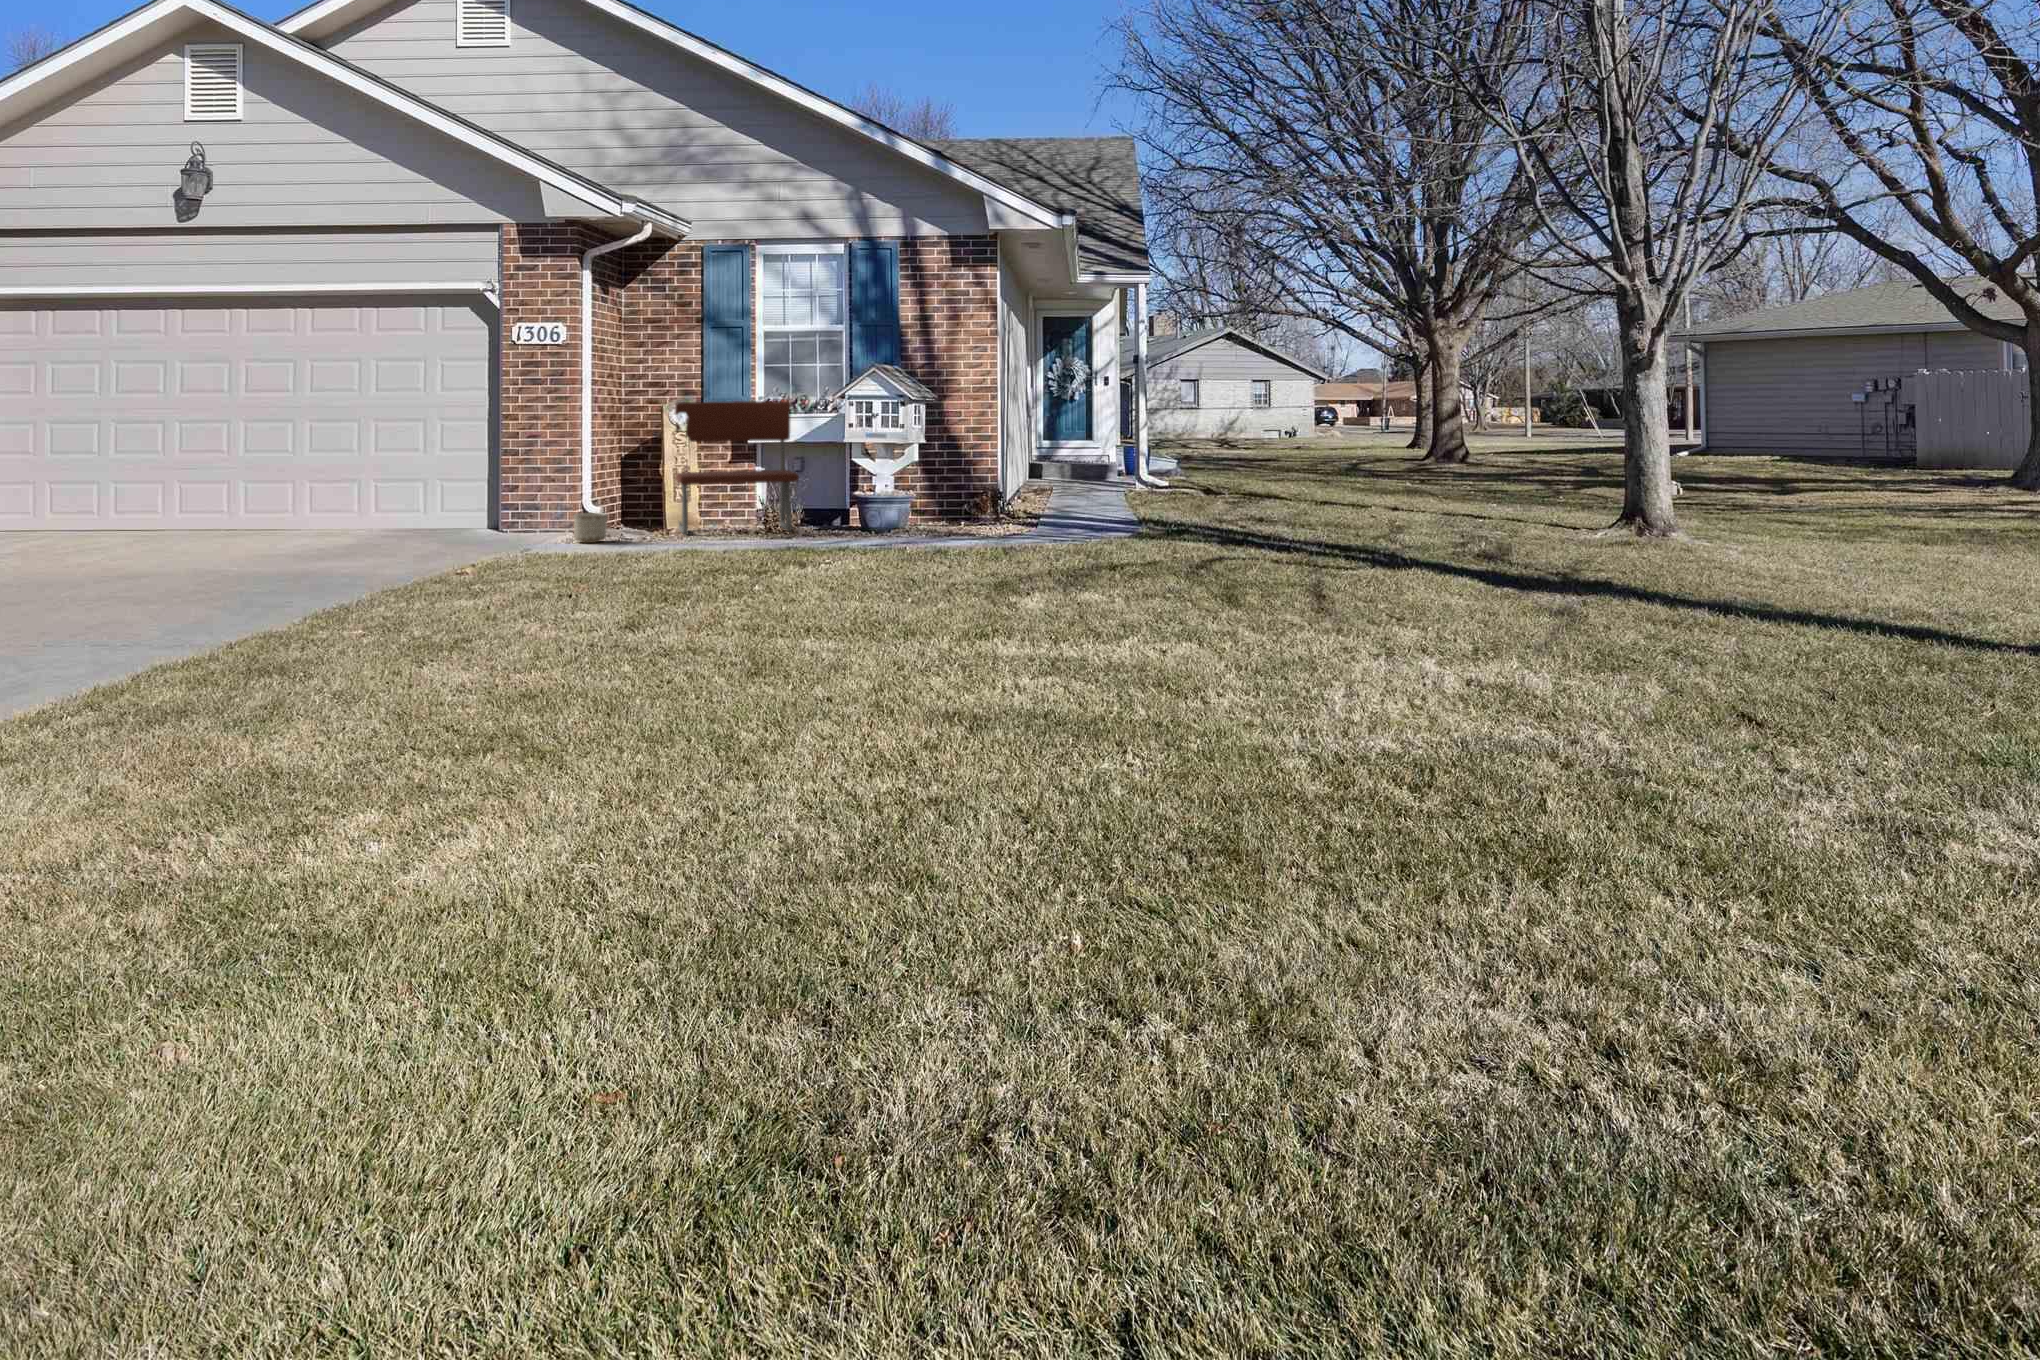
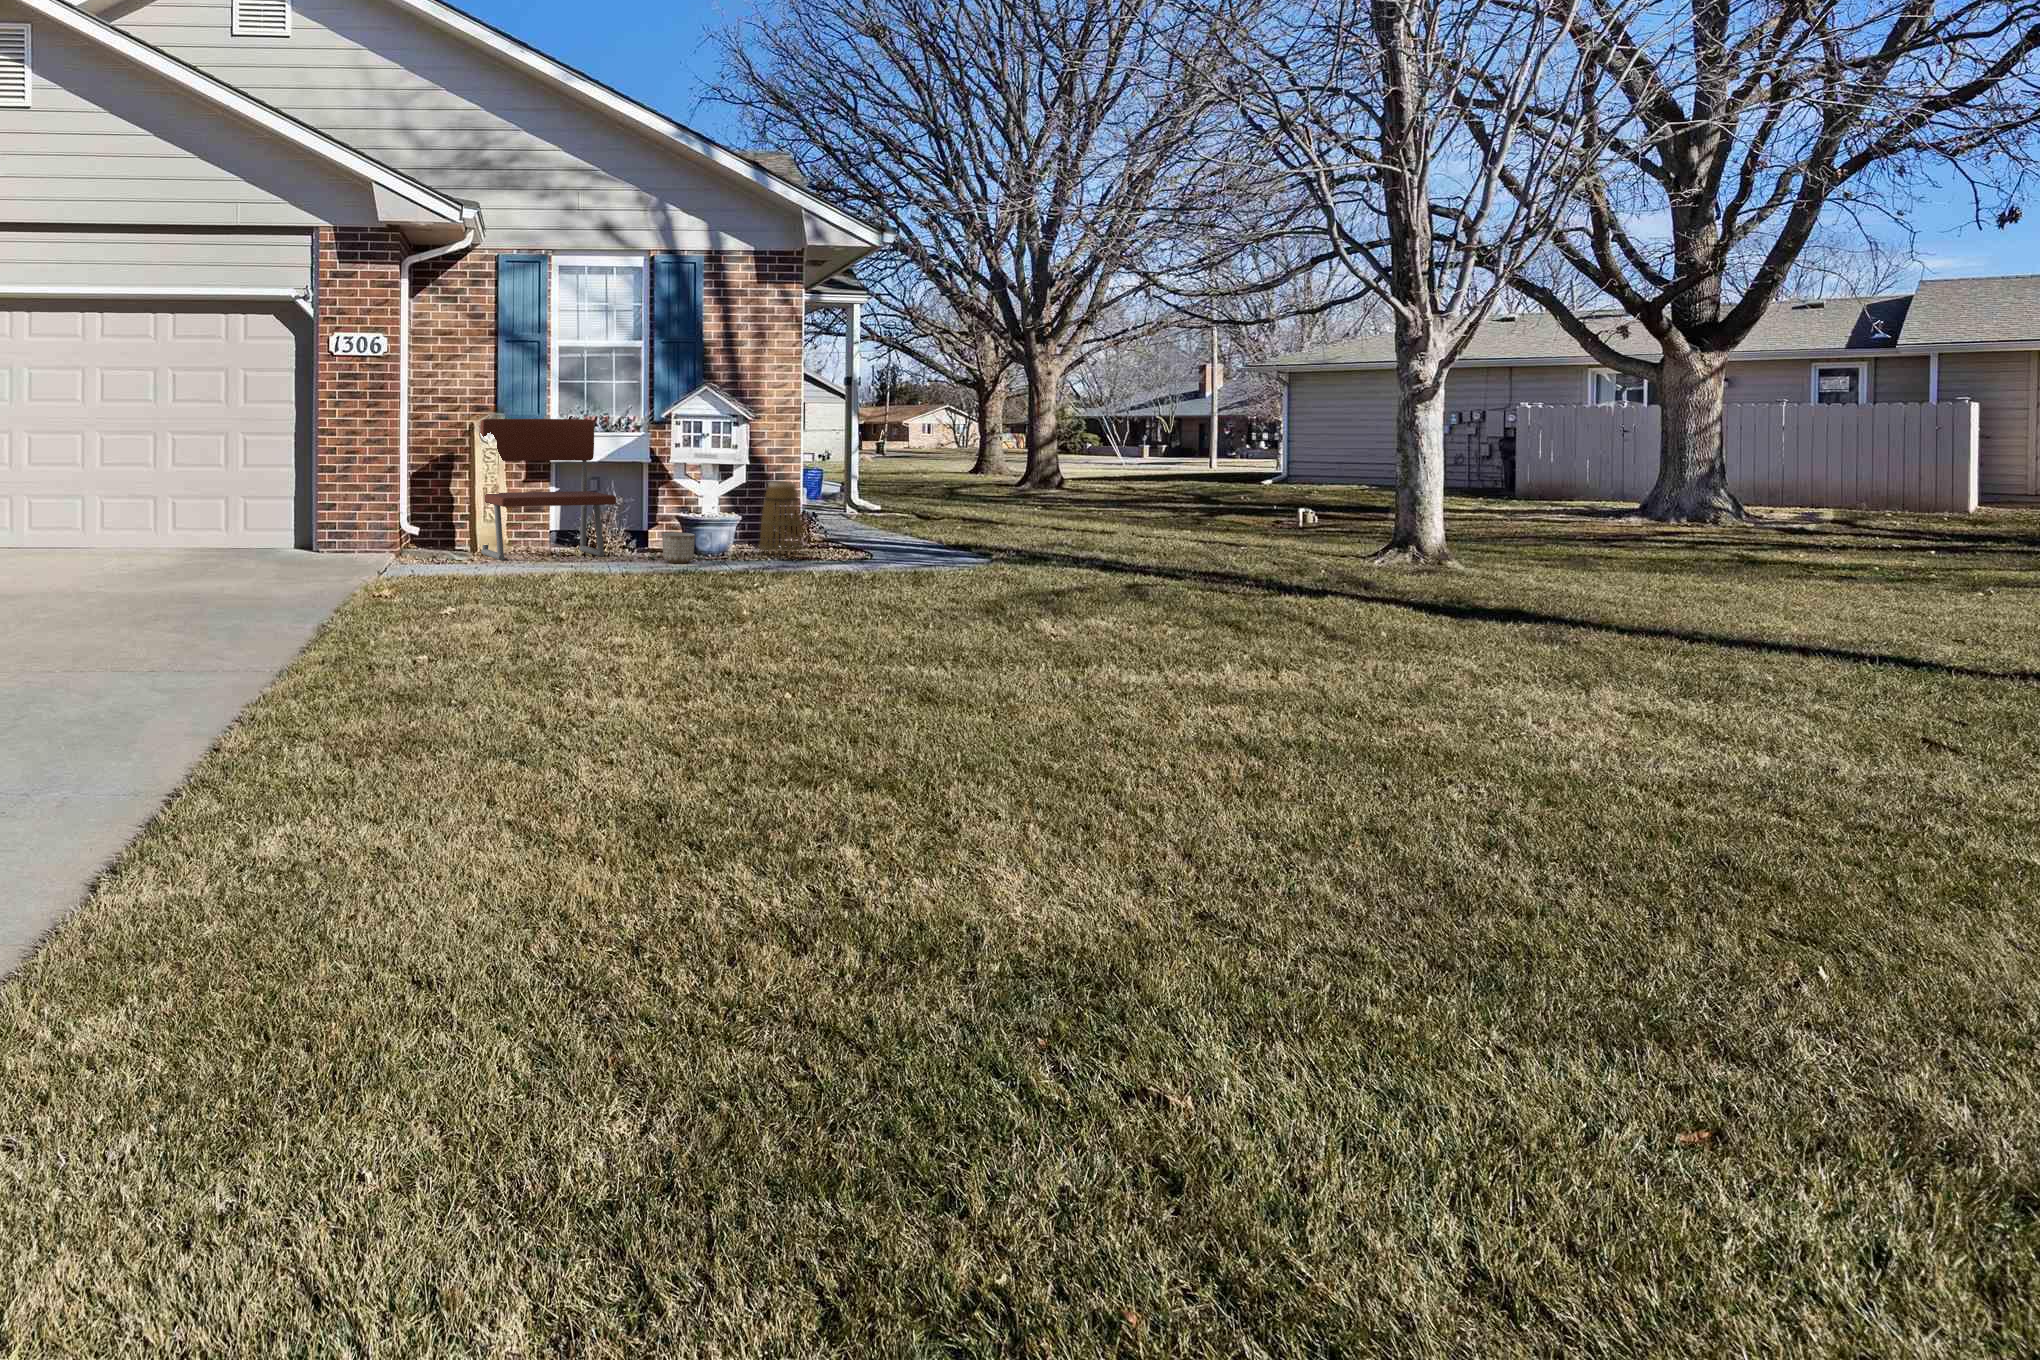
basket: none [954,458,997,530] -> present [759,481,803,555]
planter: present [574,513,607,543] -> present [662,533,695,563]

